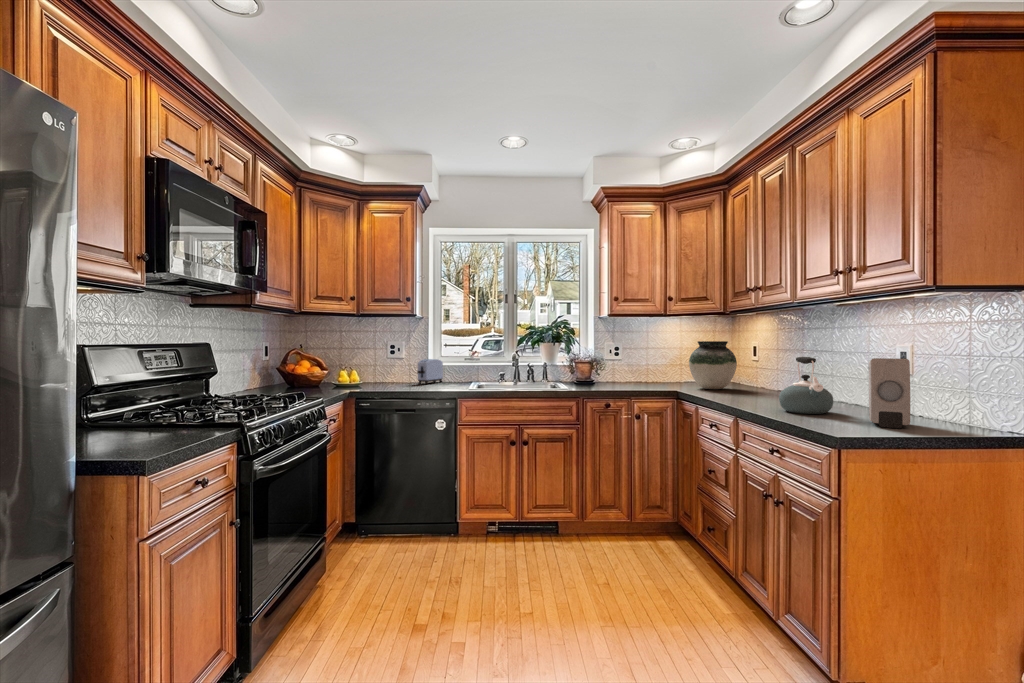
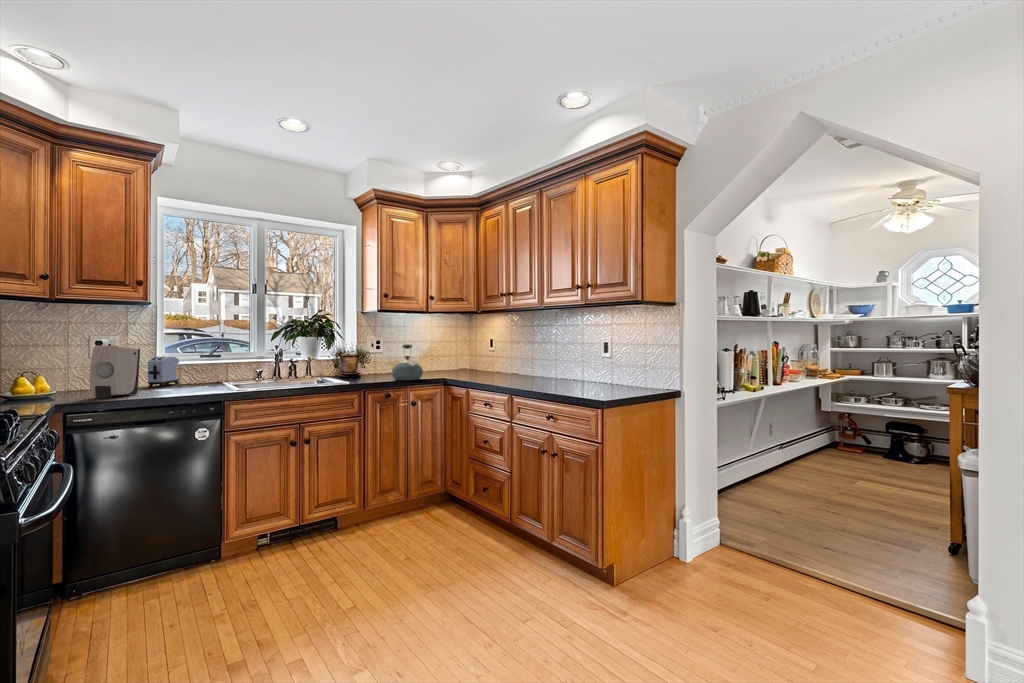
vase: present [689,341,737,389] -> none [450,336,487,376]
kettle: present [779,357,833,414] -> present [392,344,423,381]
soap dispenser: present [869,358,910,428] -> present [90,346,140,398]

